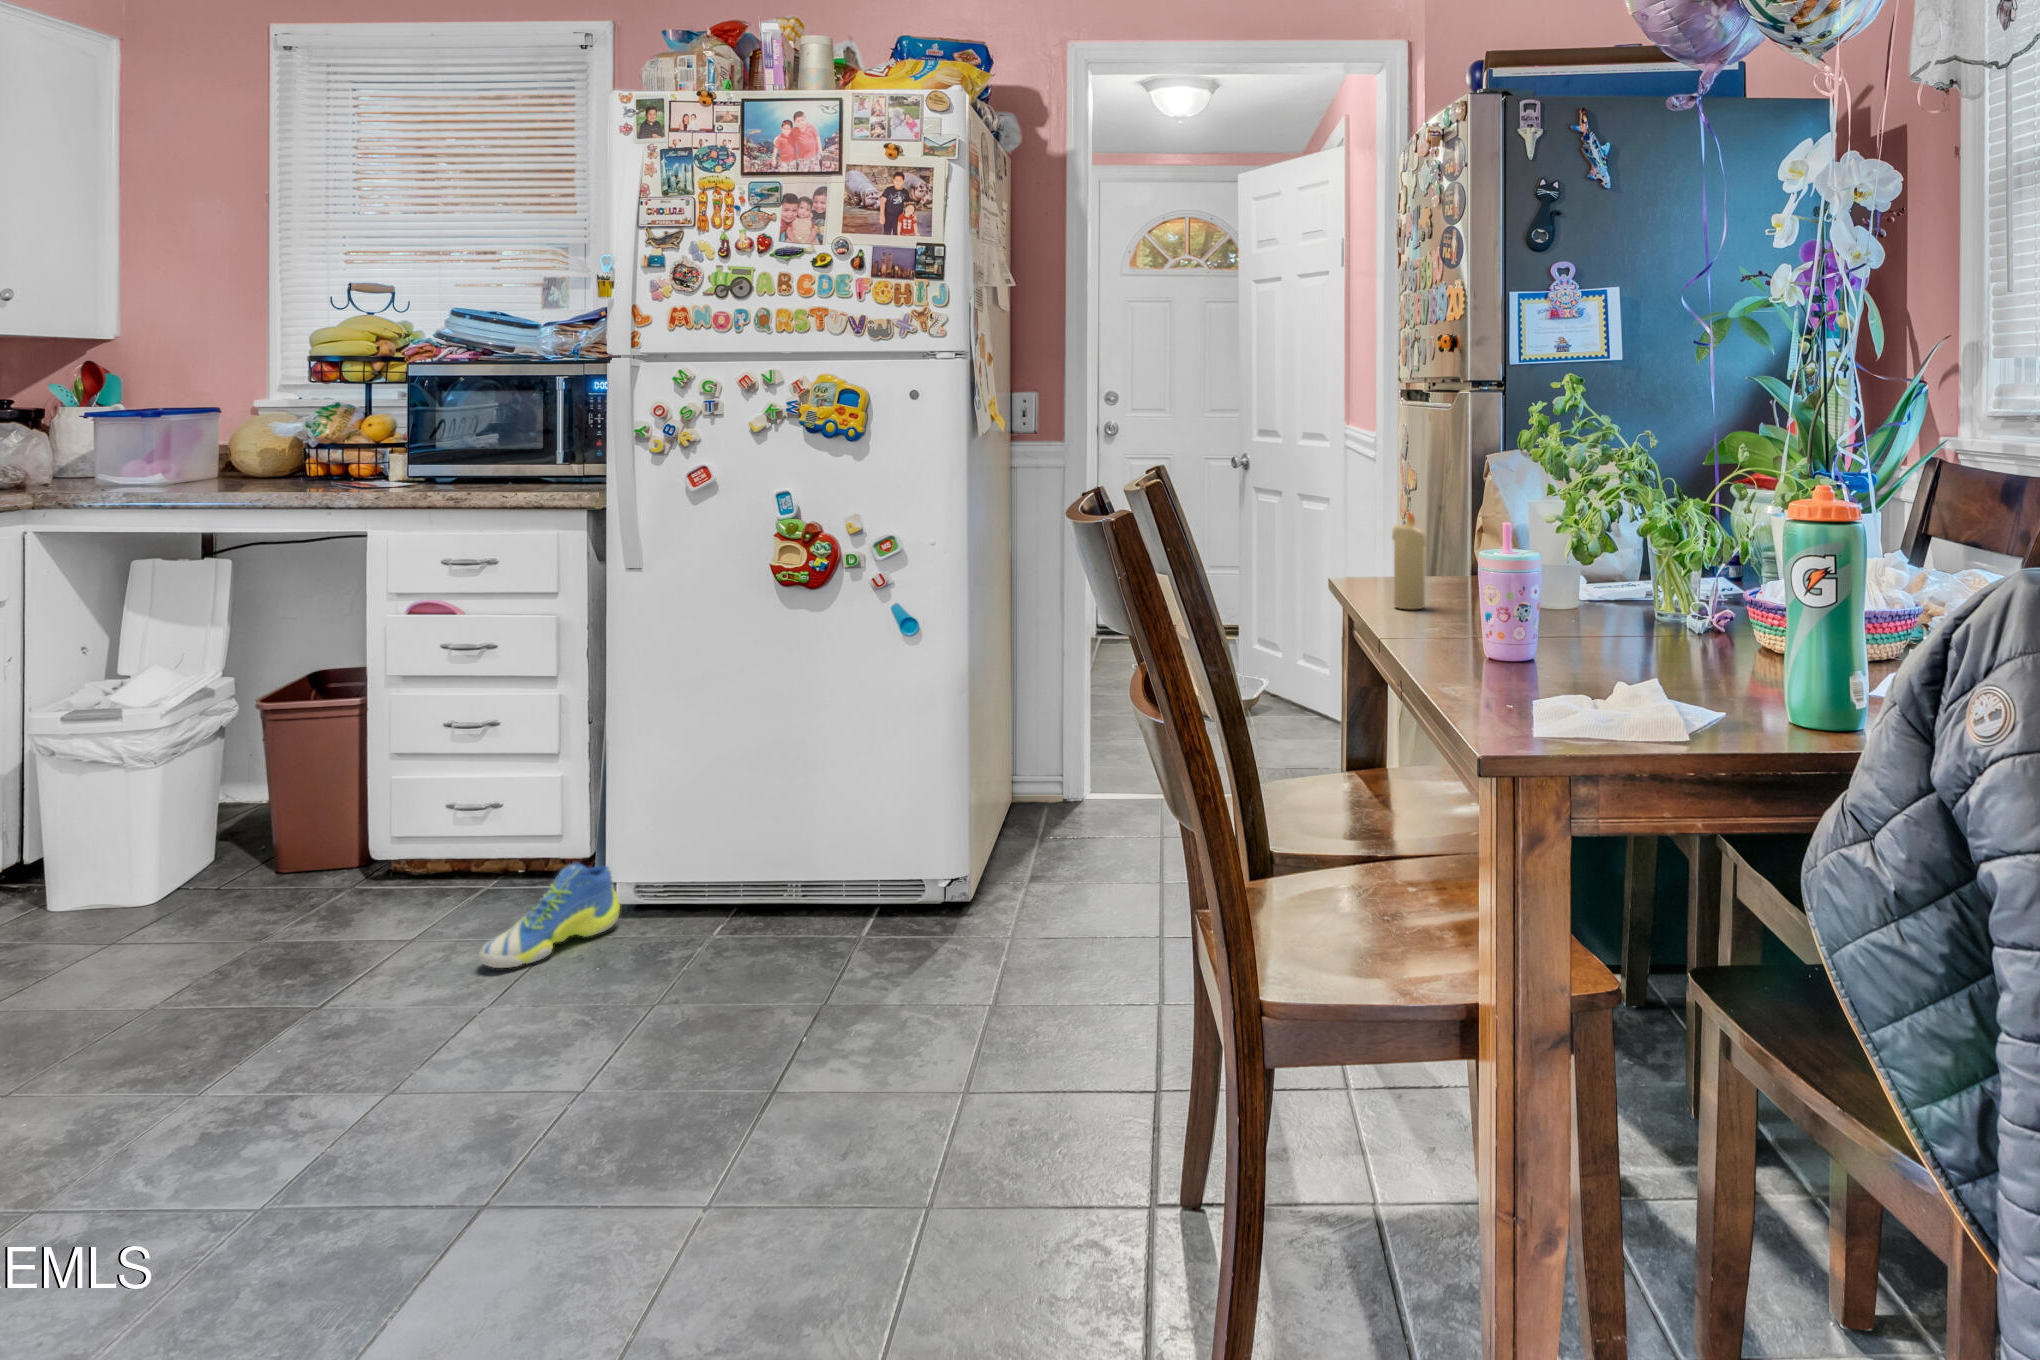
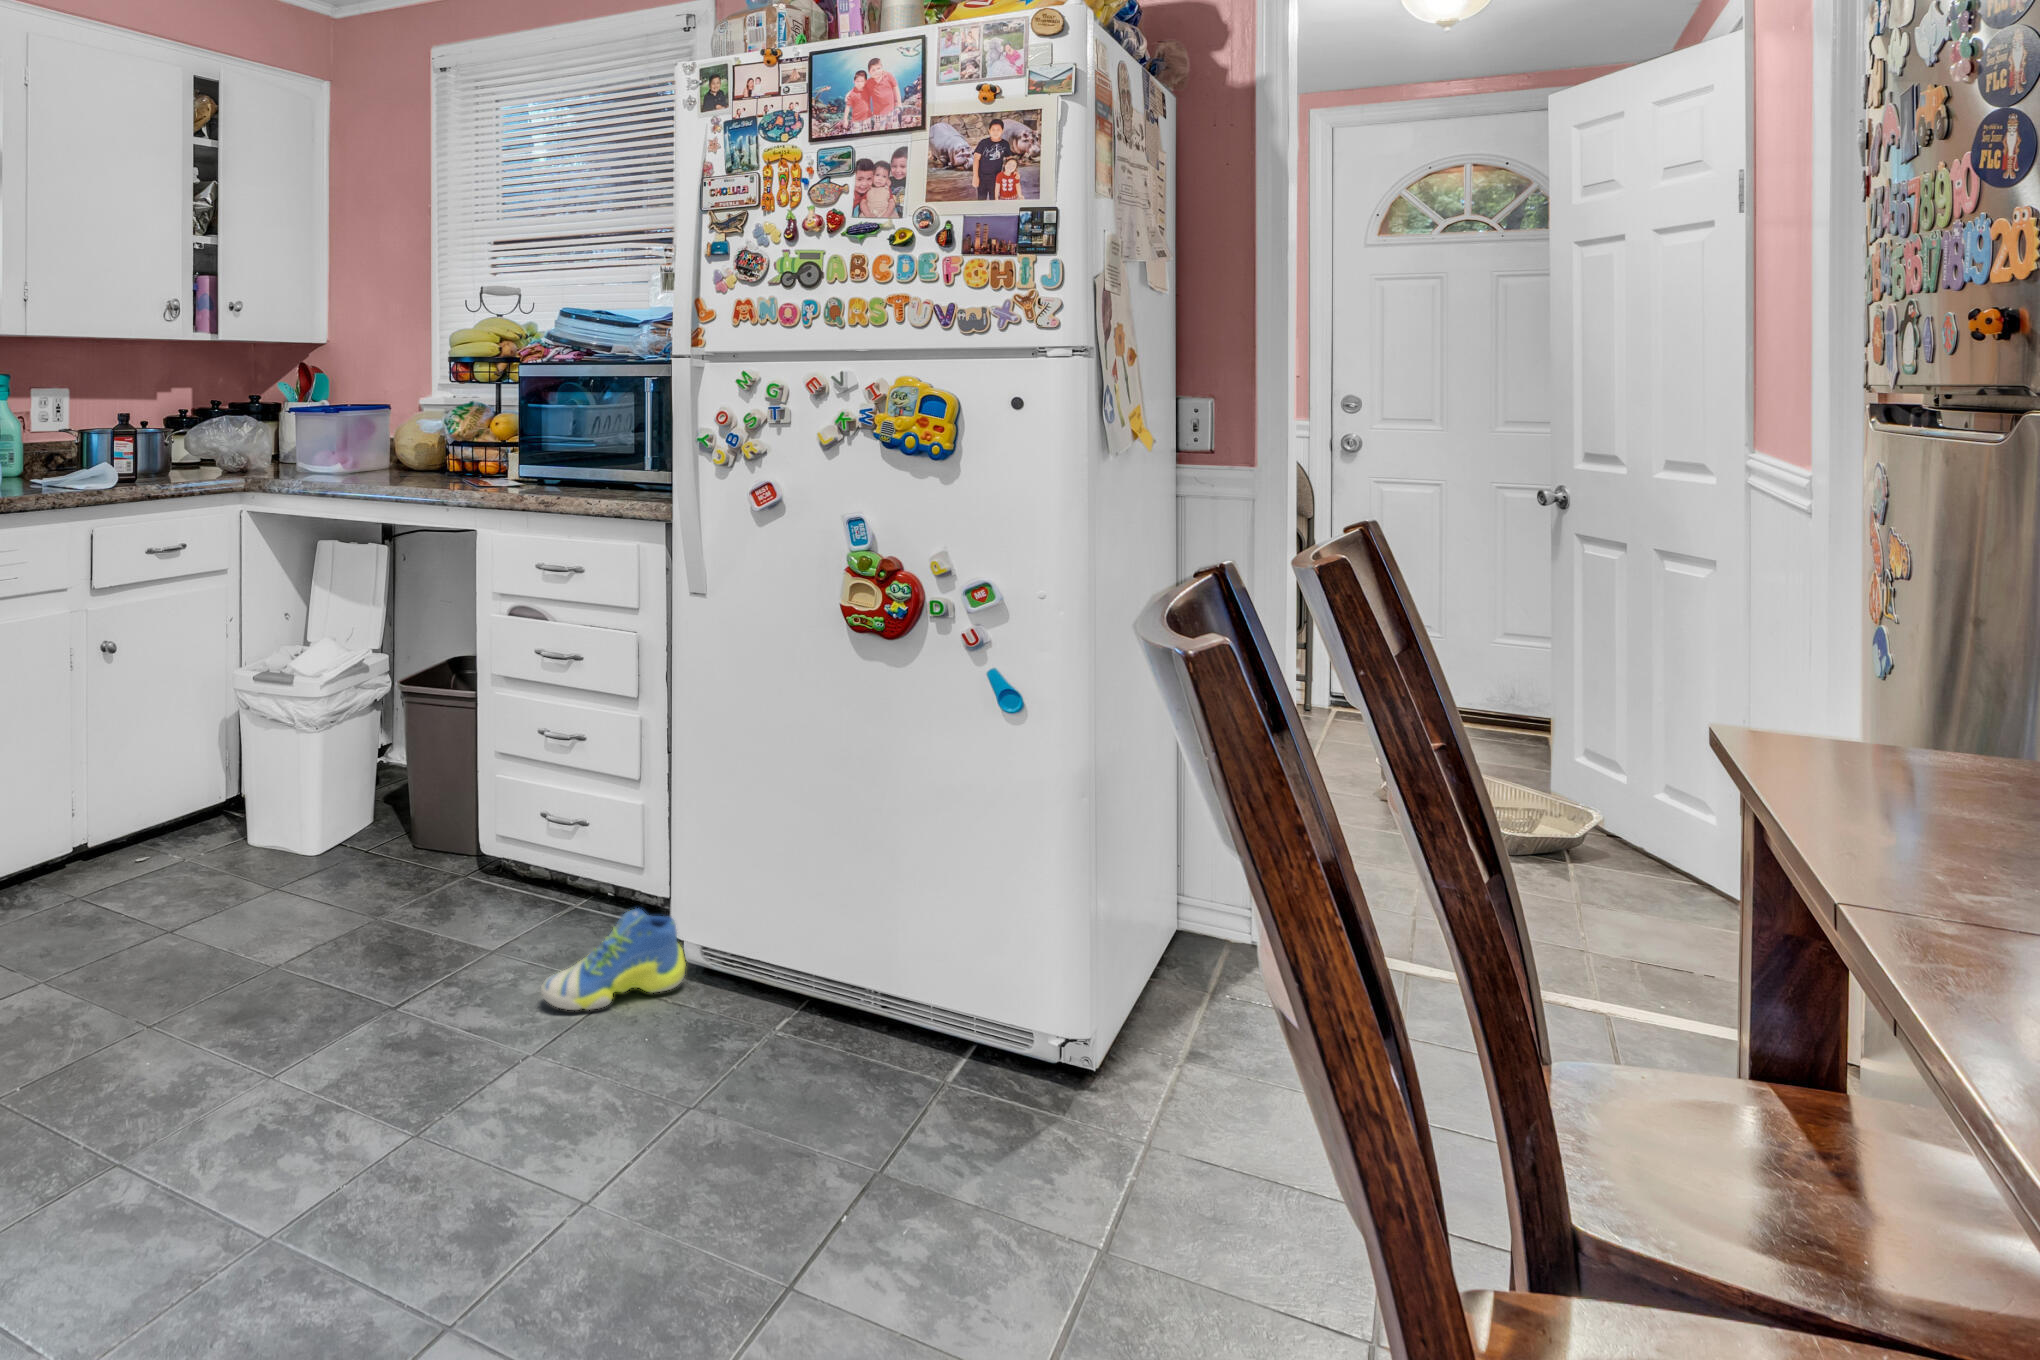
candle: present [1392,512,1426,609] -> none [1851,643,1942,843]

